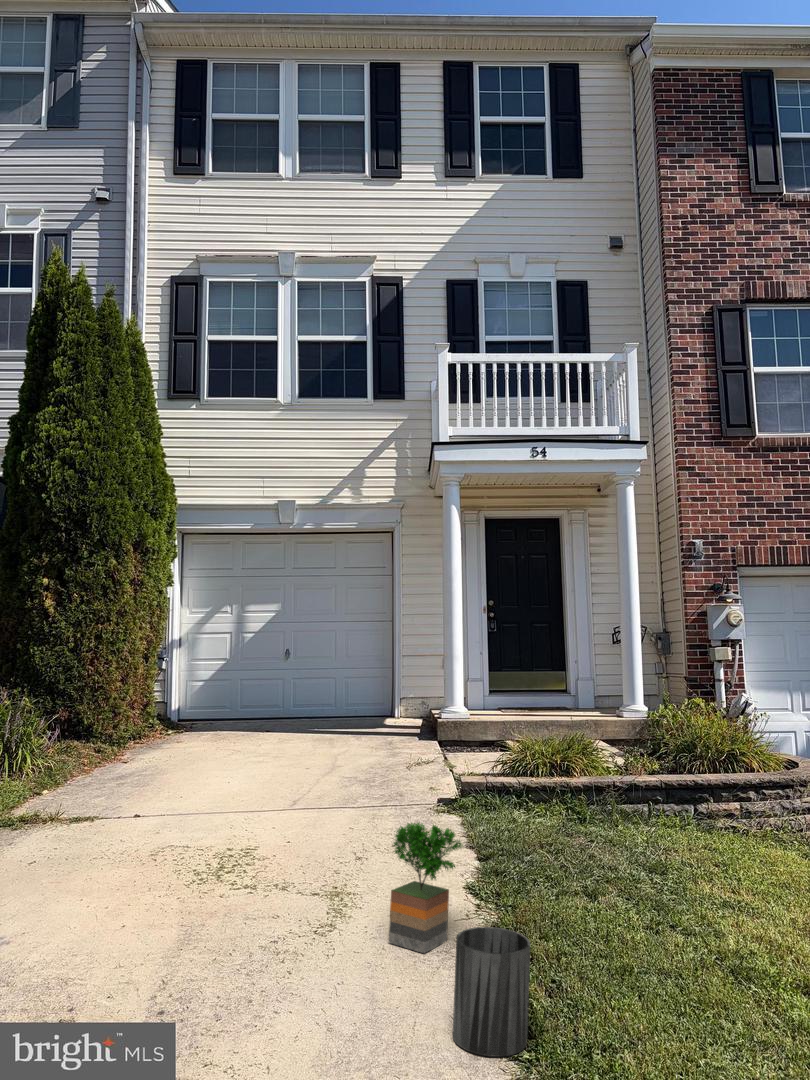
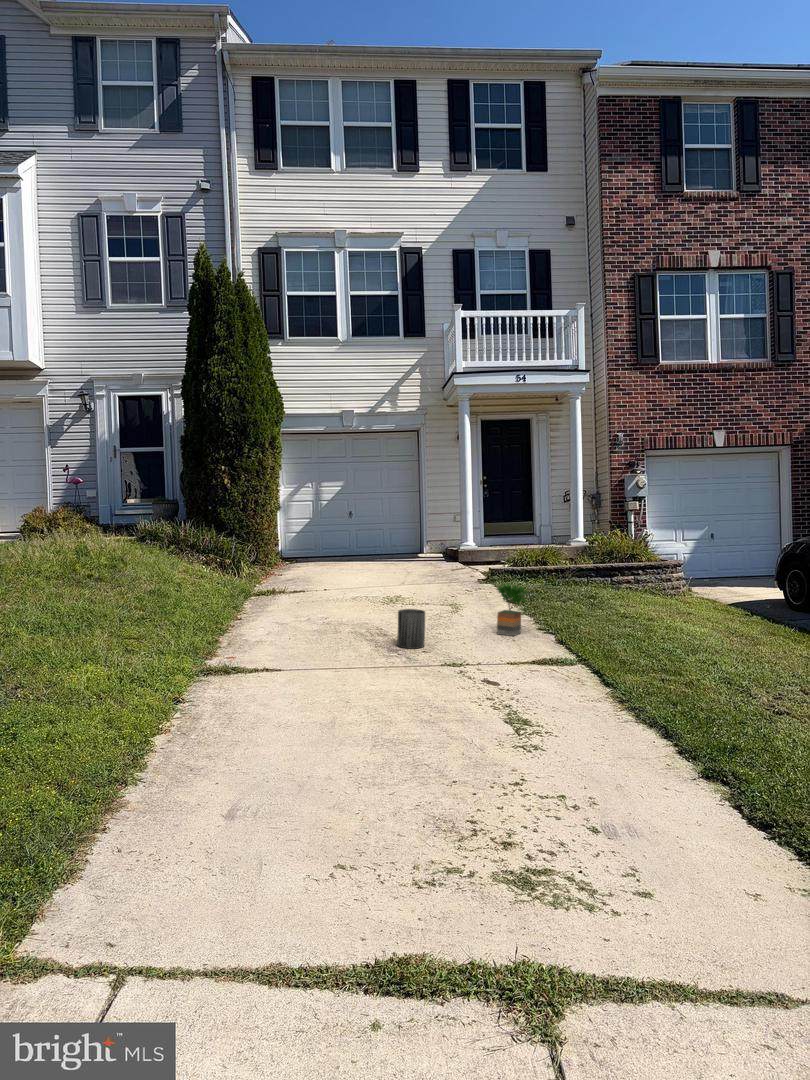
trash can: present [453,927,530,1057] -> present [397,609,425,649]

